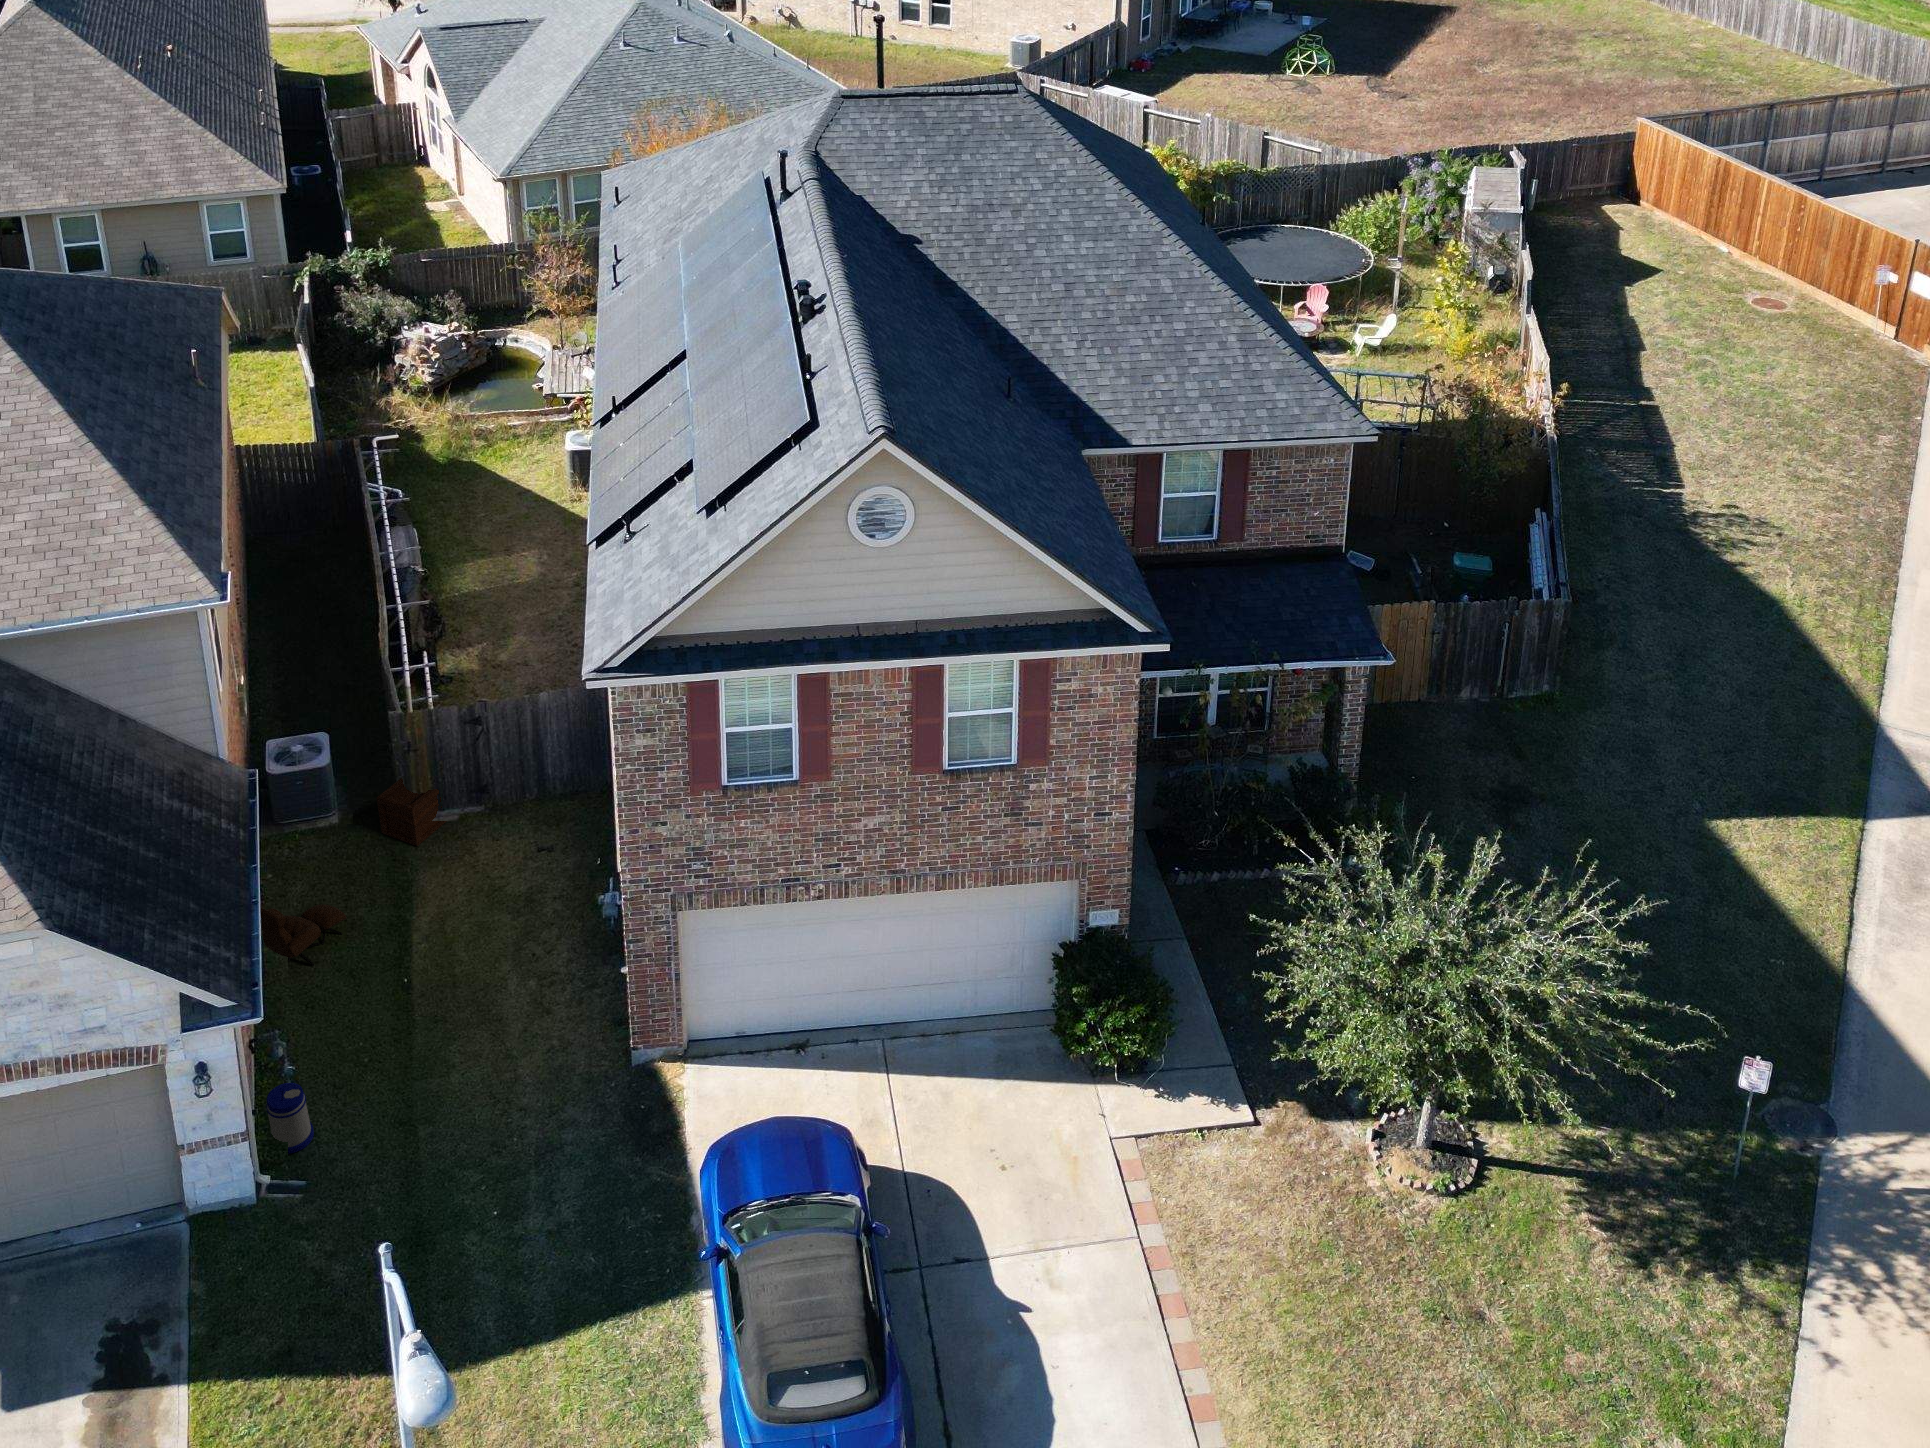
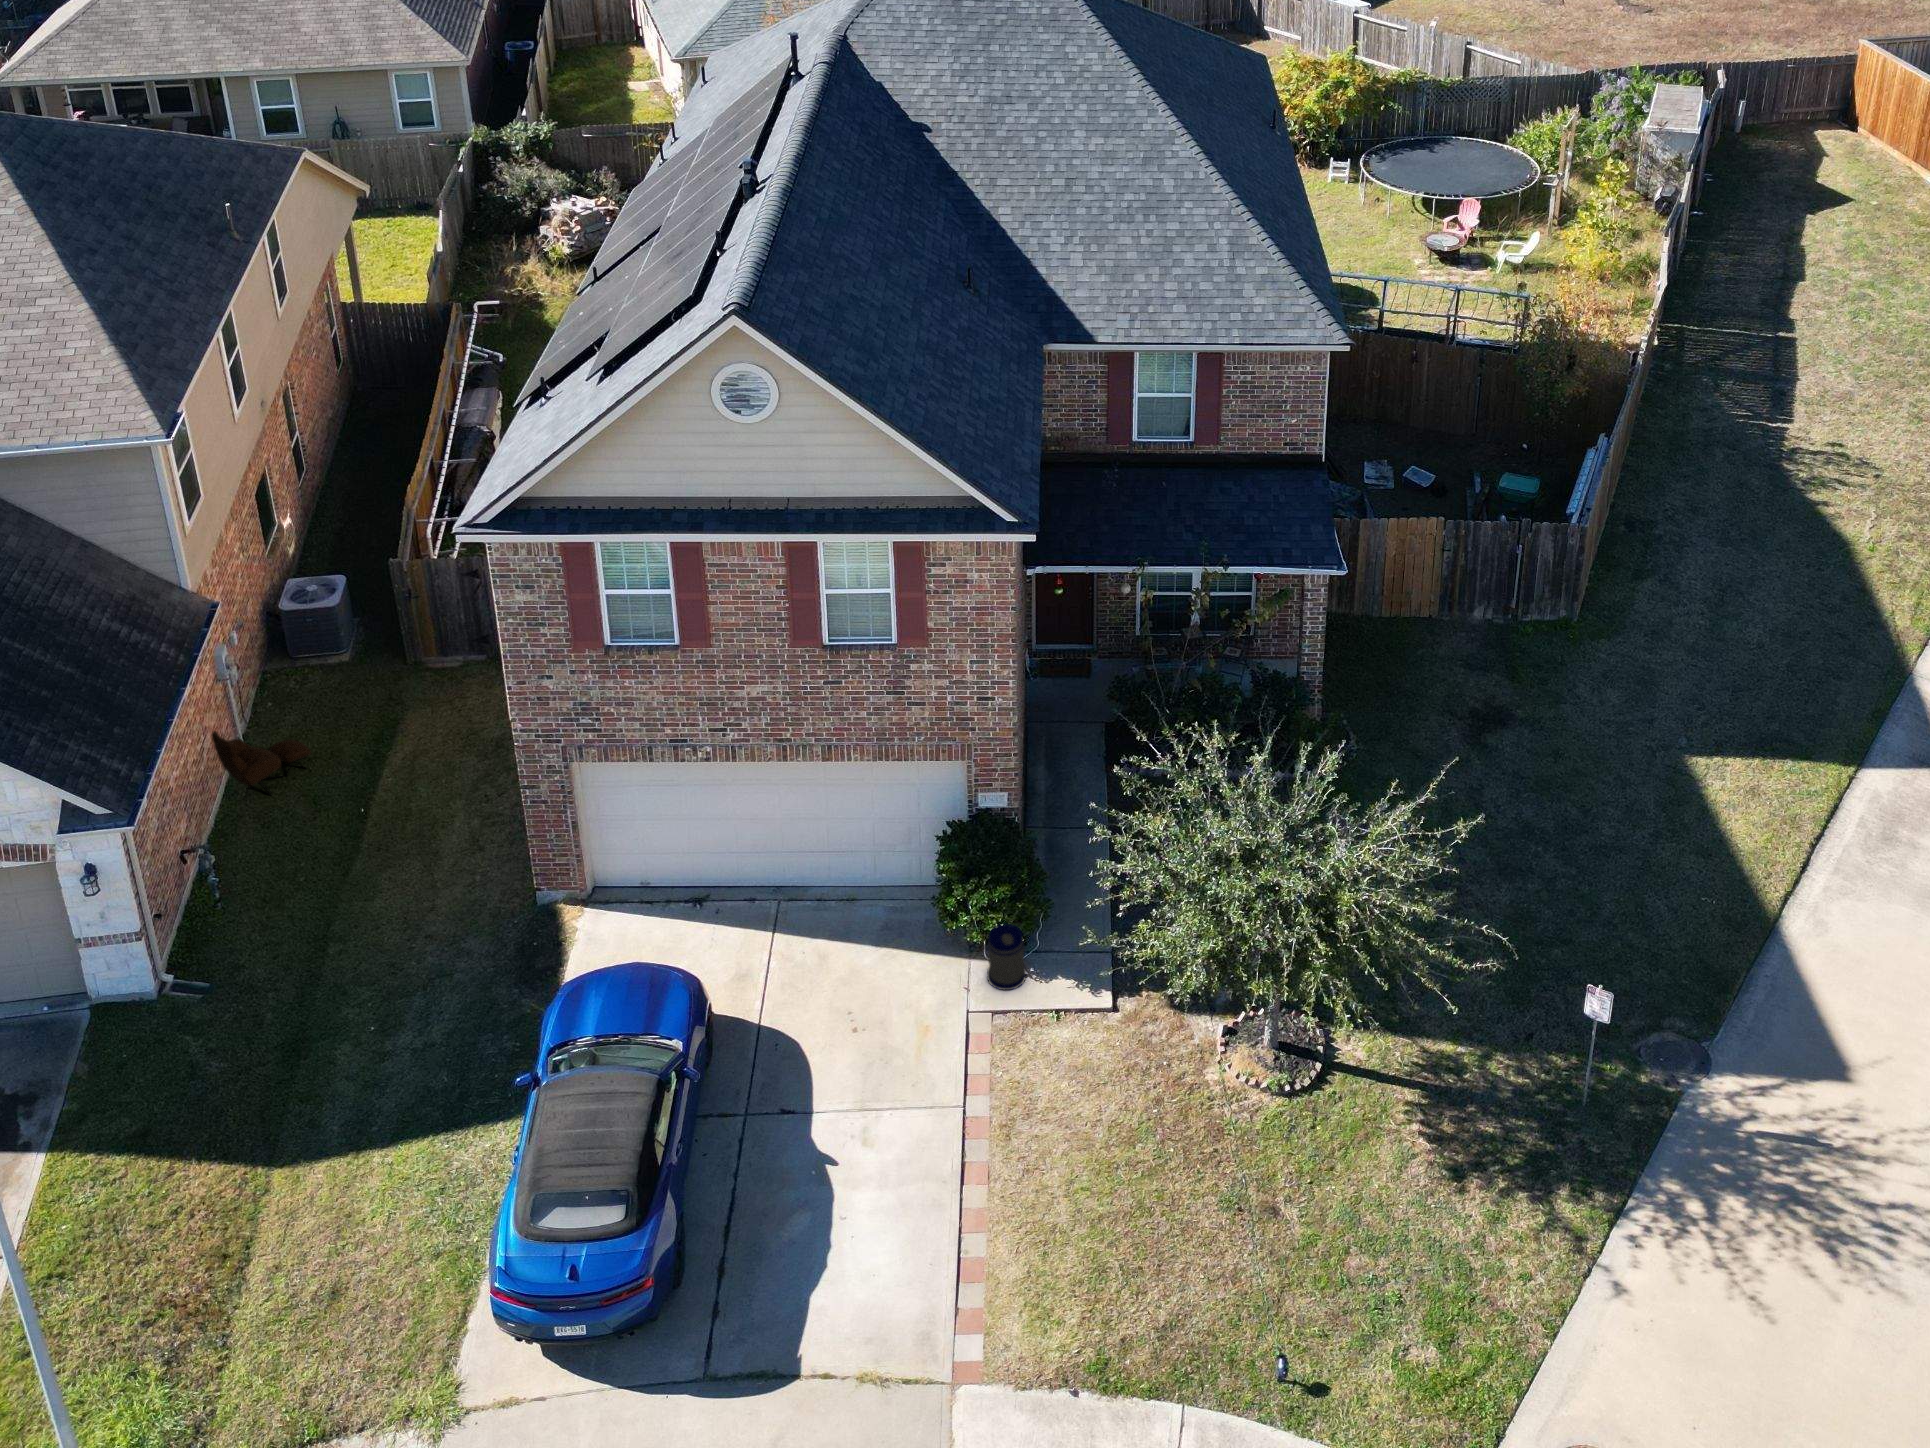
wooden crate: present [377,778,447,846] -> none [364,624,436,694]
trash can: present [266,1083,314,1154] -> present [987,923,1026,990]

